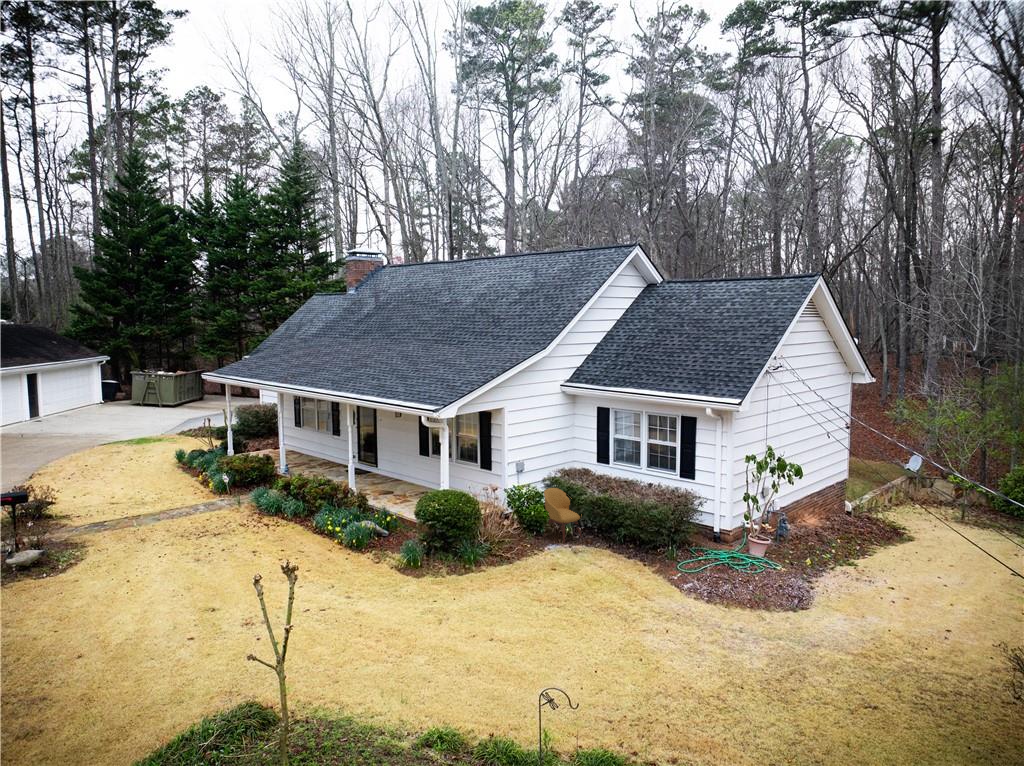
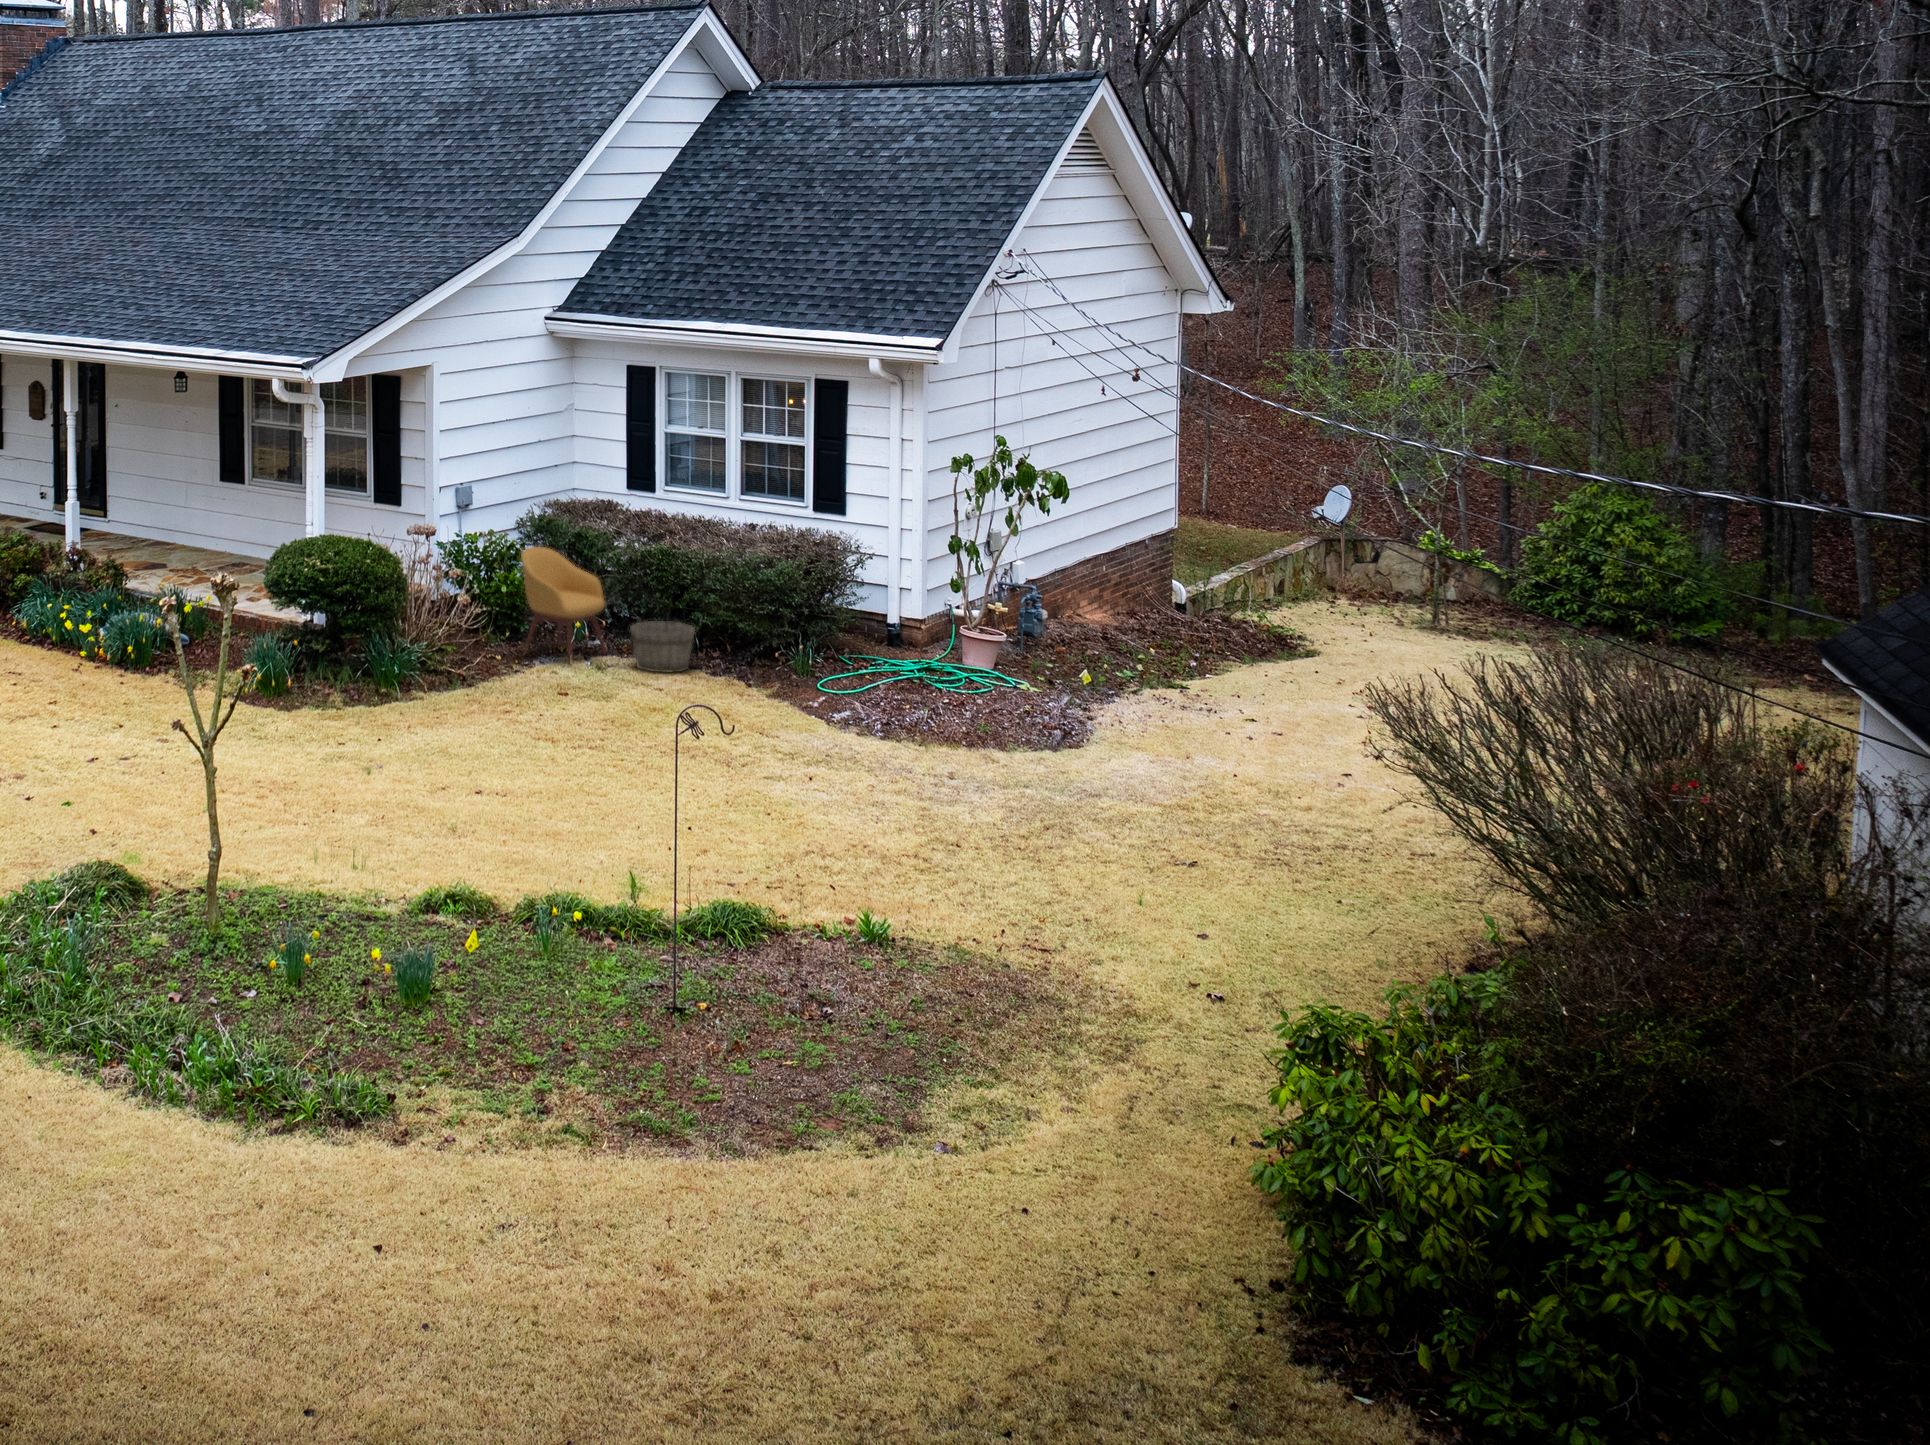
wooden bucket: none [590,523,621,551] -> present [631,618,695,673]

